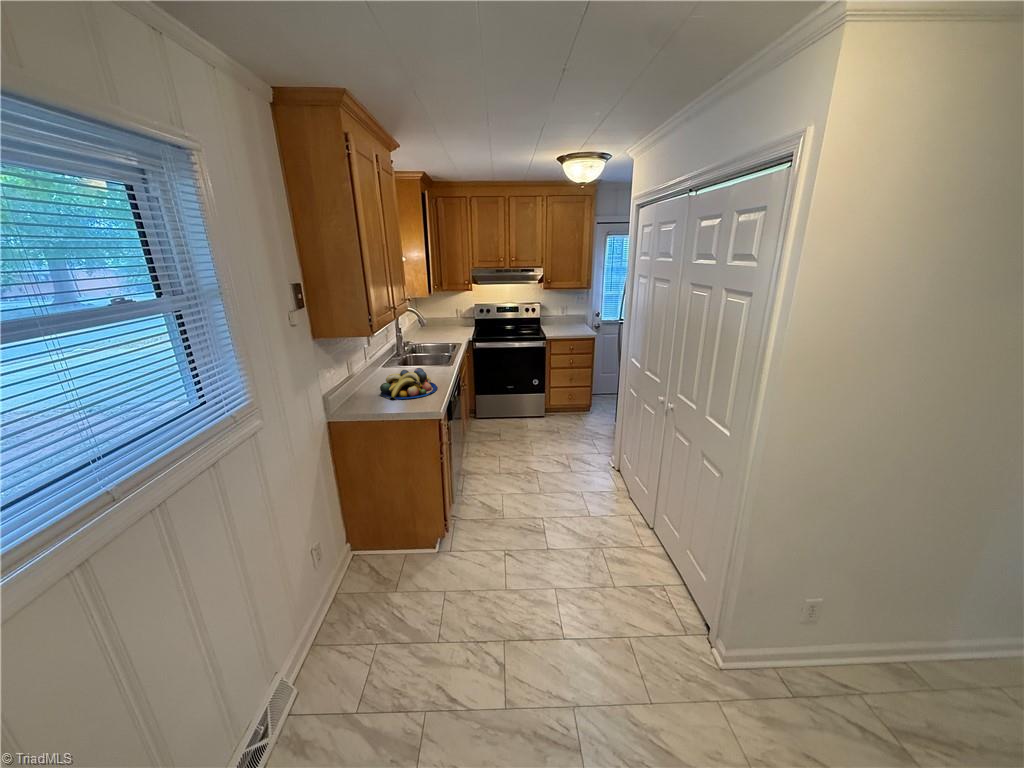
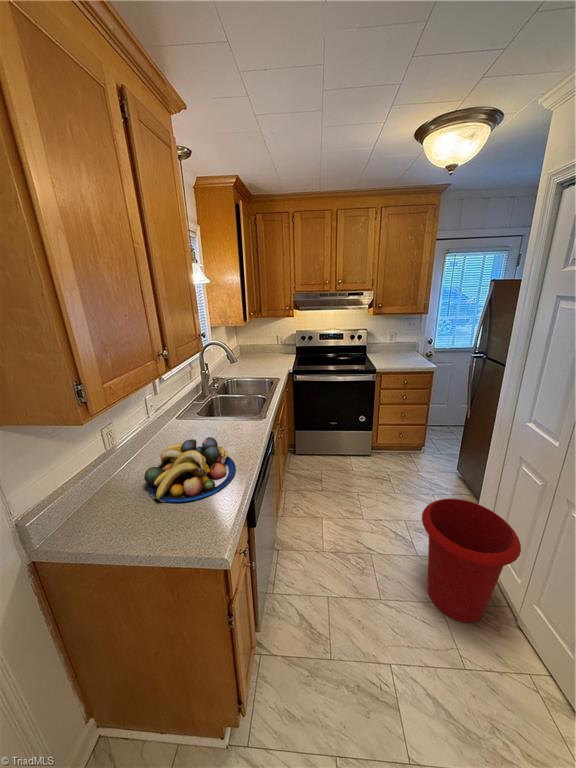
waste bin: none [566,420,625,499] -> present [422,499,521,623]

